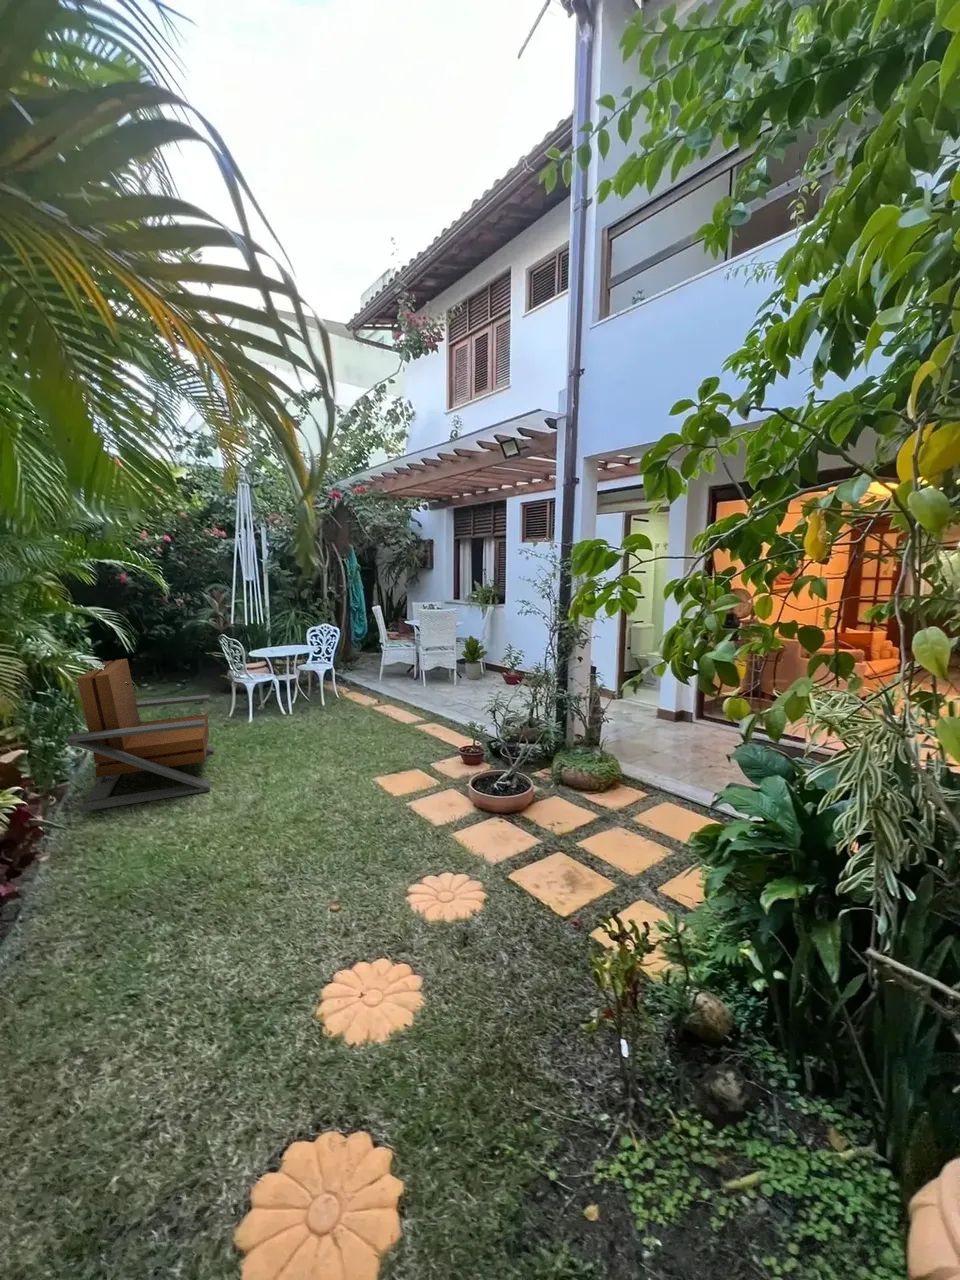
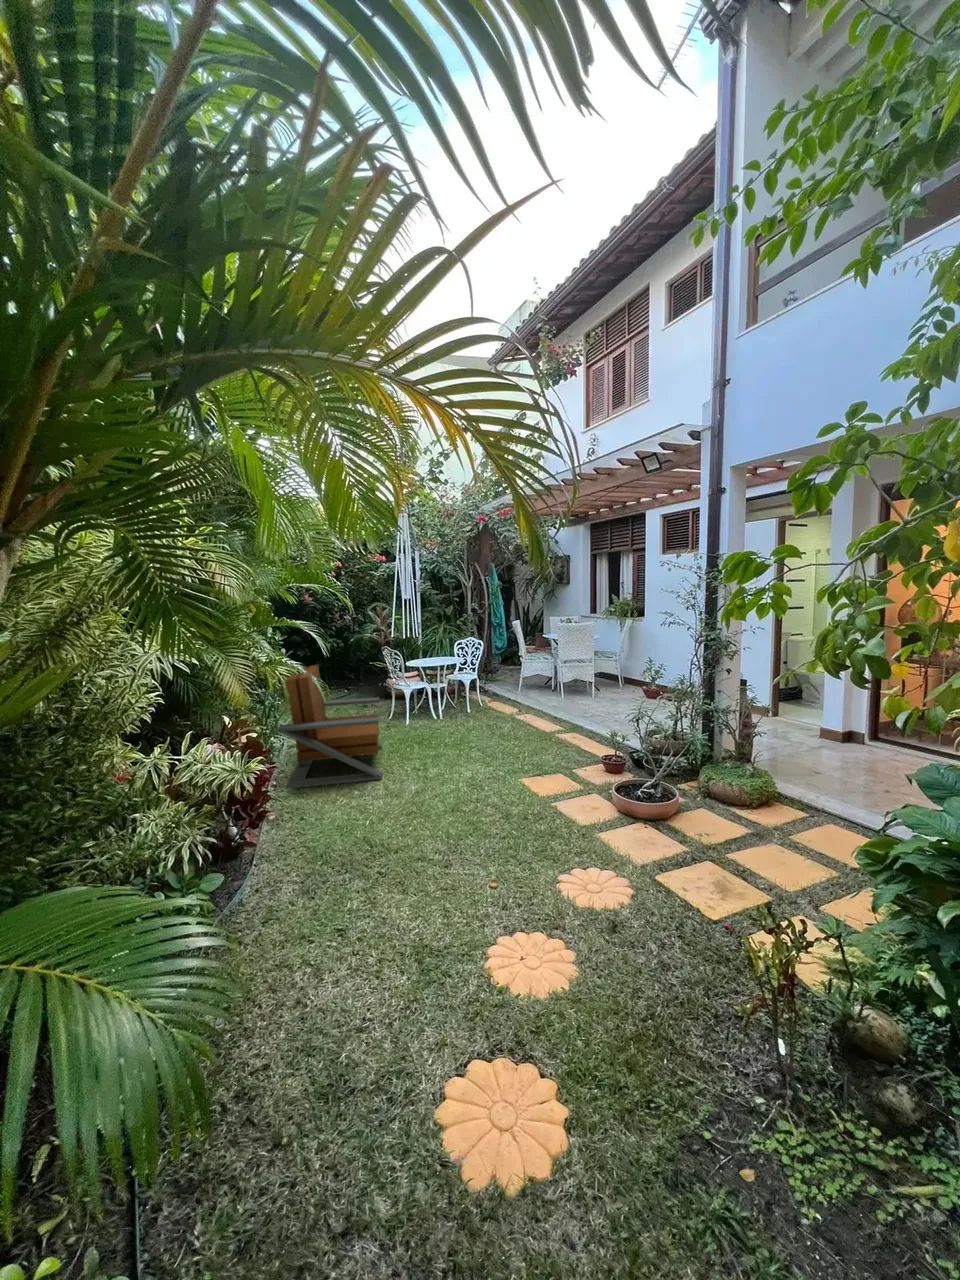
potted plant: present [461,636,488,680] -> none [600,648,627,692]

